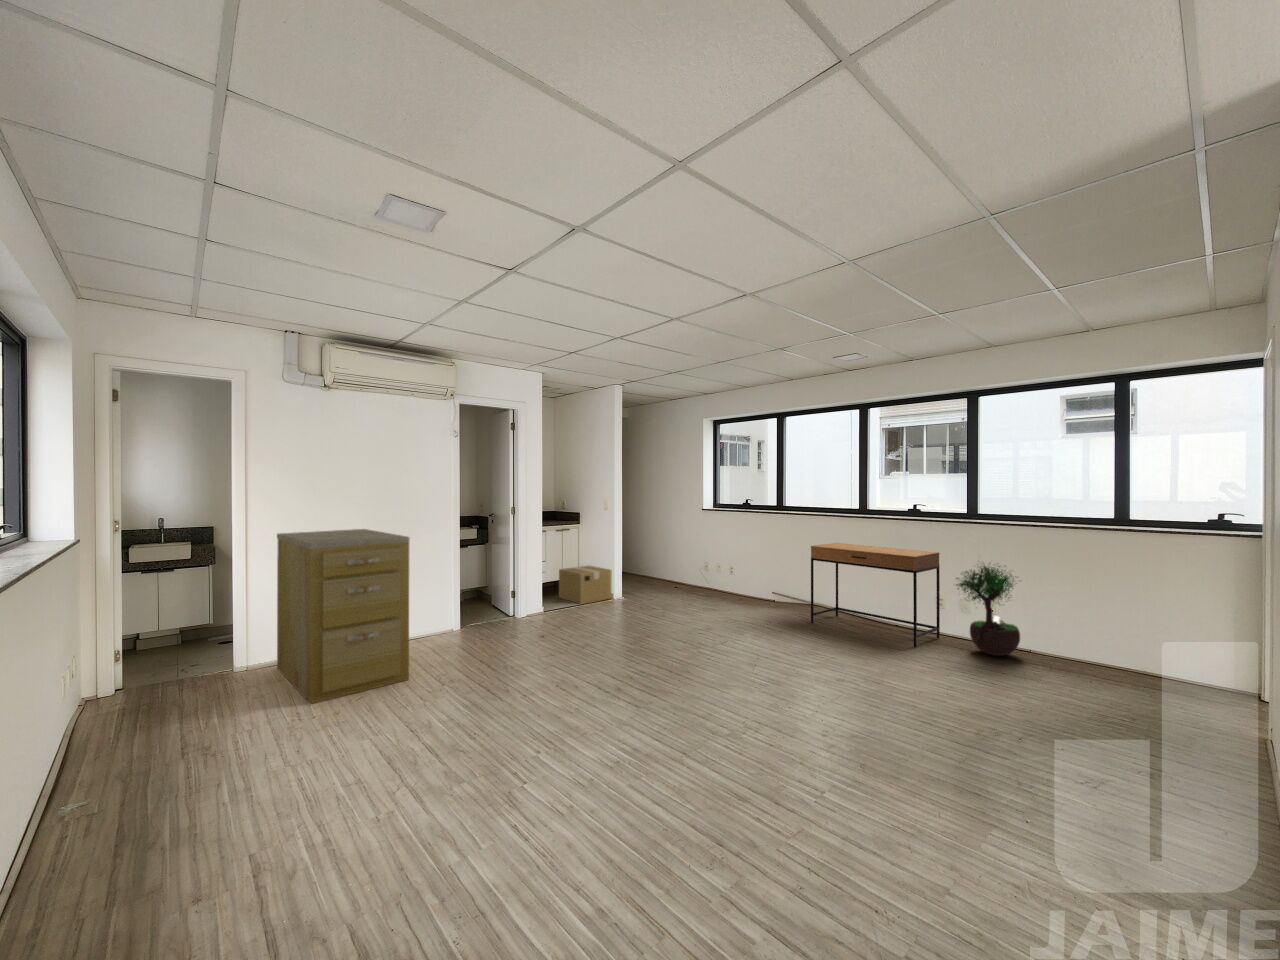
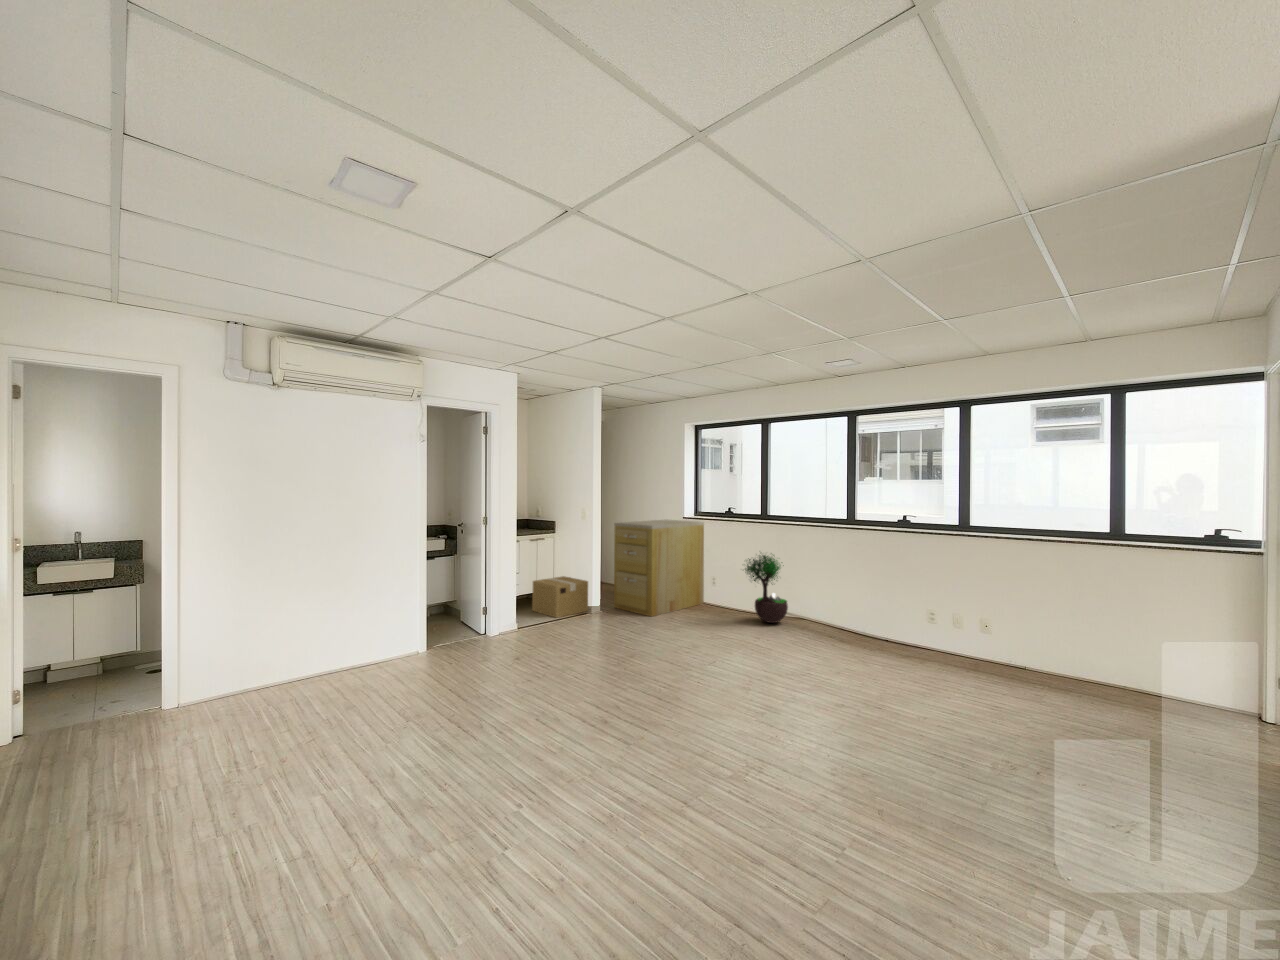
filing cabinet: present [277,529,409,704] -> present [614,520,704,616]
desk: present [811,543,940,647] -> none [798,554,930,664]
potted tree: present [956,563,1020,656] -> present [745,555,788,623]

